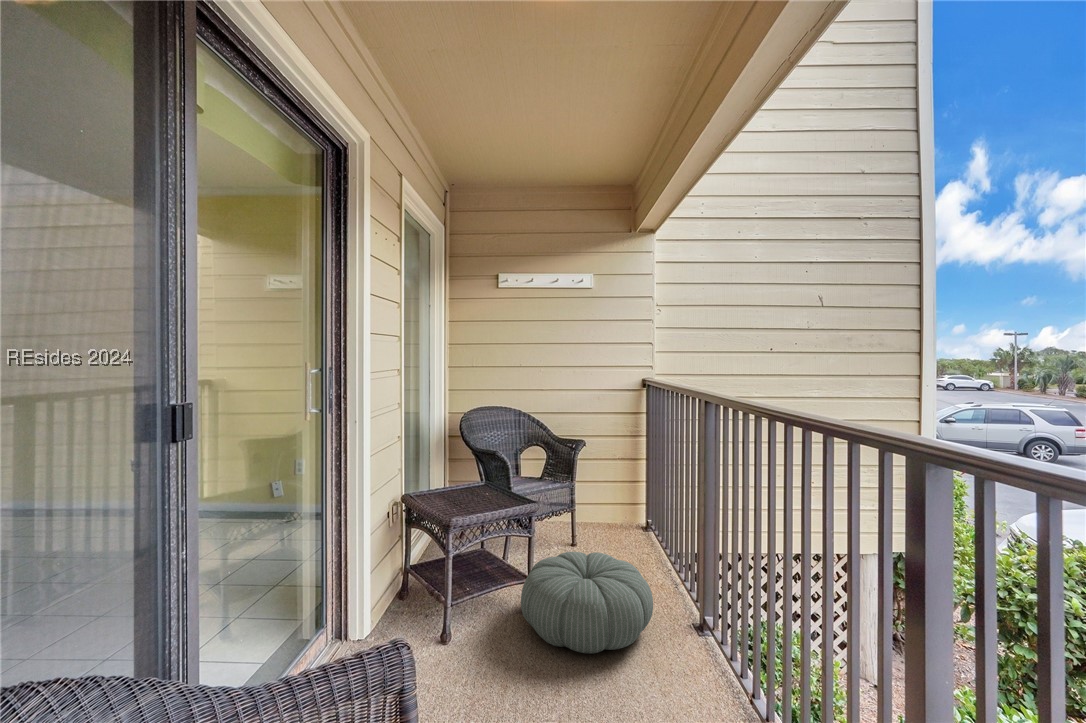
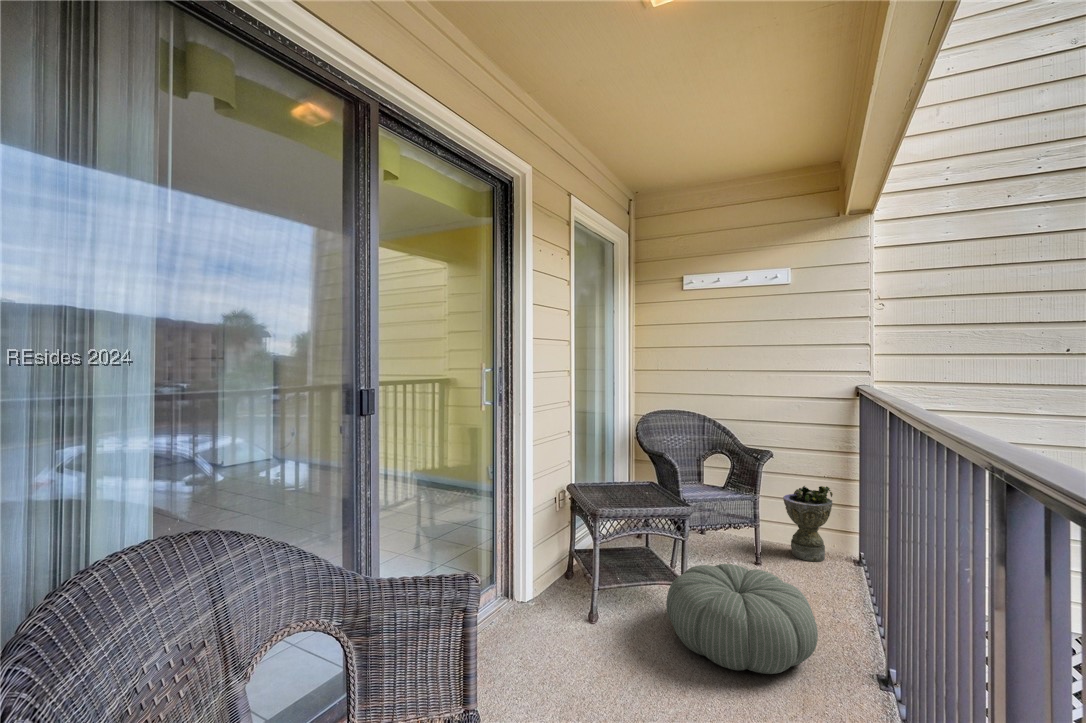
planter: none [589,467,628,534] -> present [783,486,833,562]

